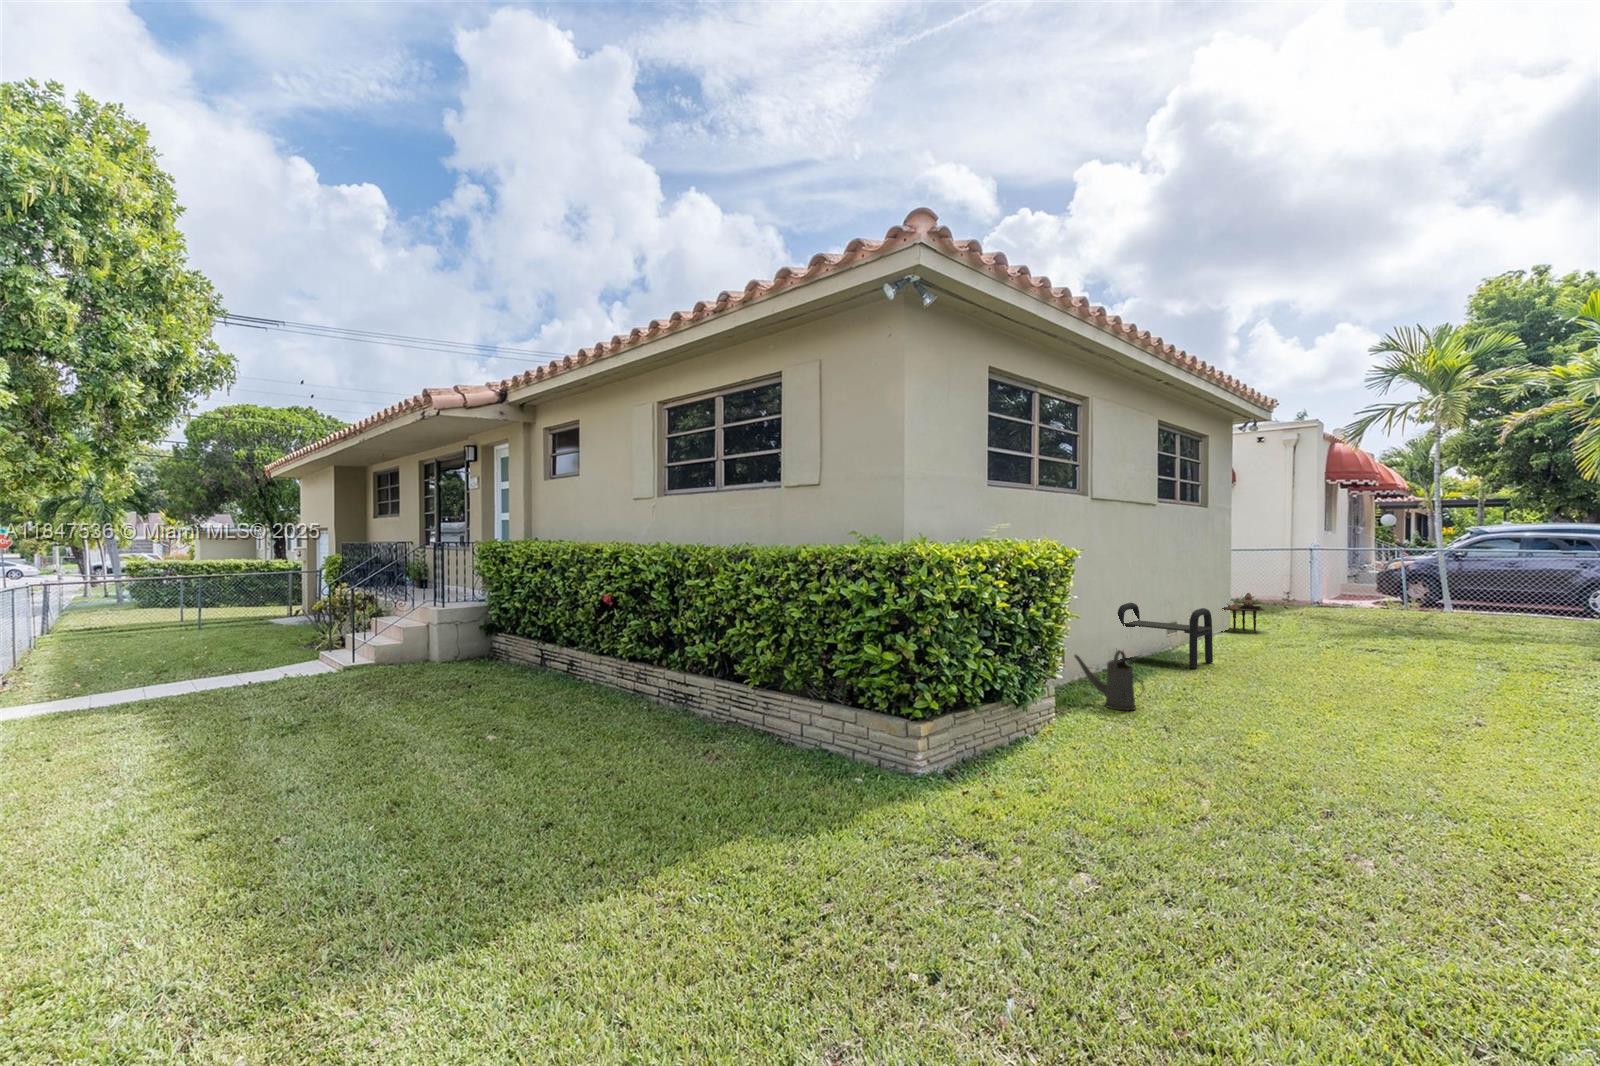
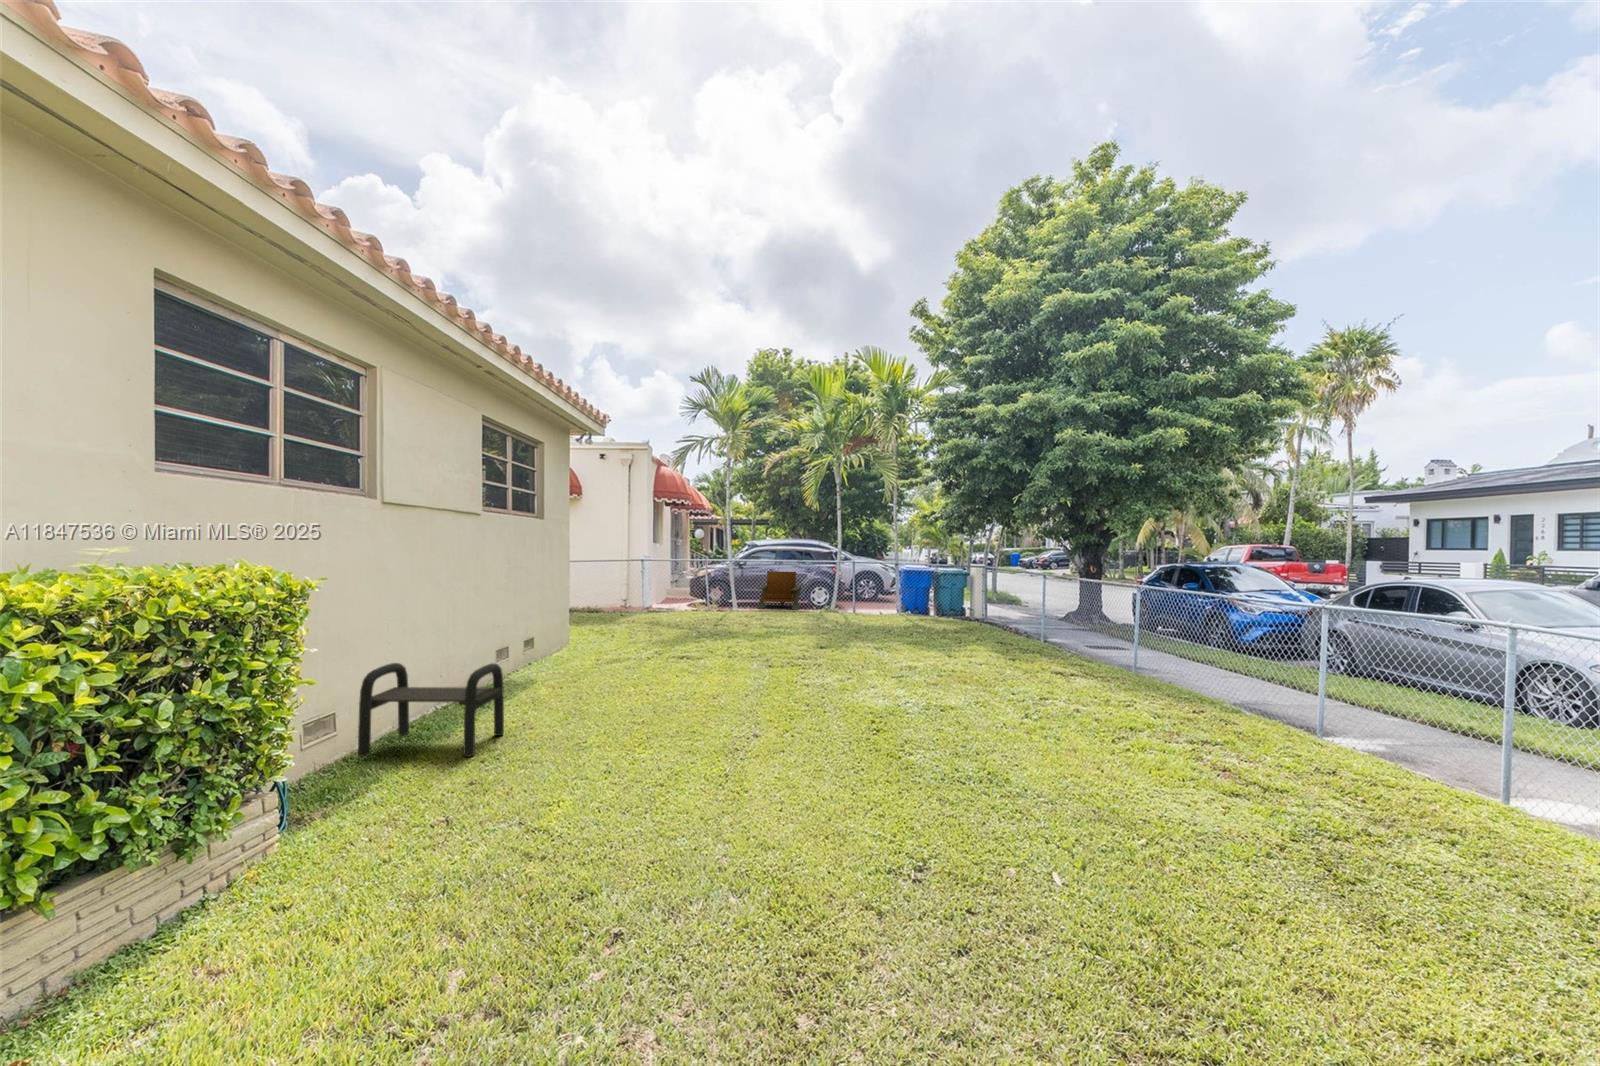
lounge chair: none [1488,565,1573,617] -> present [757,571,801,610]
side table: present [1222,593,1264,633] -> none [533,618,588,667]
watering can: present [1075,651,1145,710] -> none [101,841,265,990]

